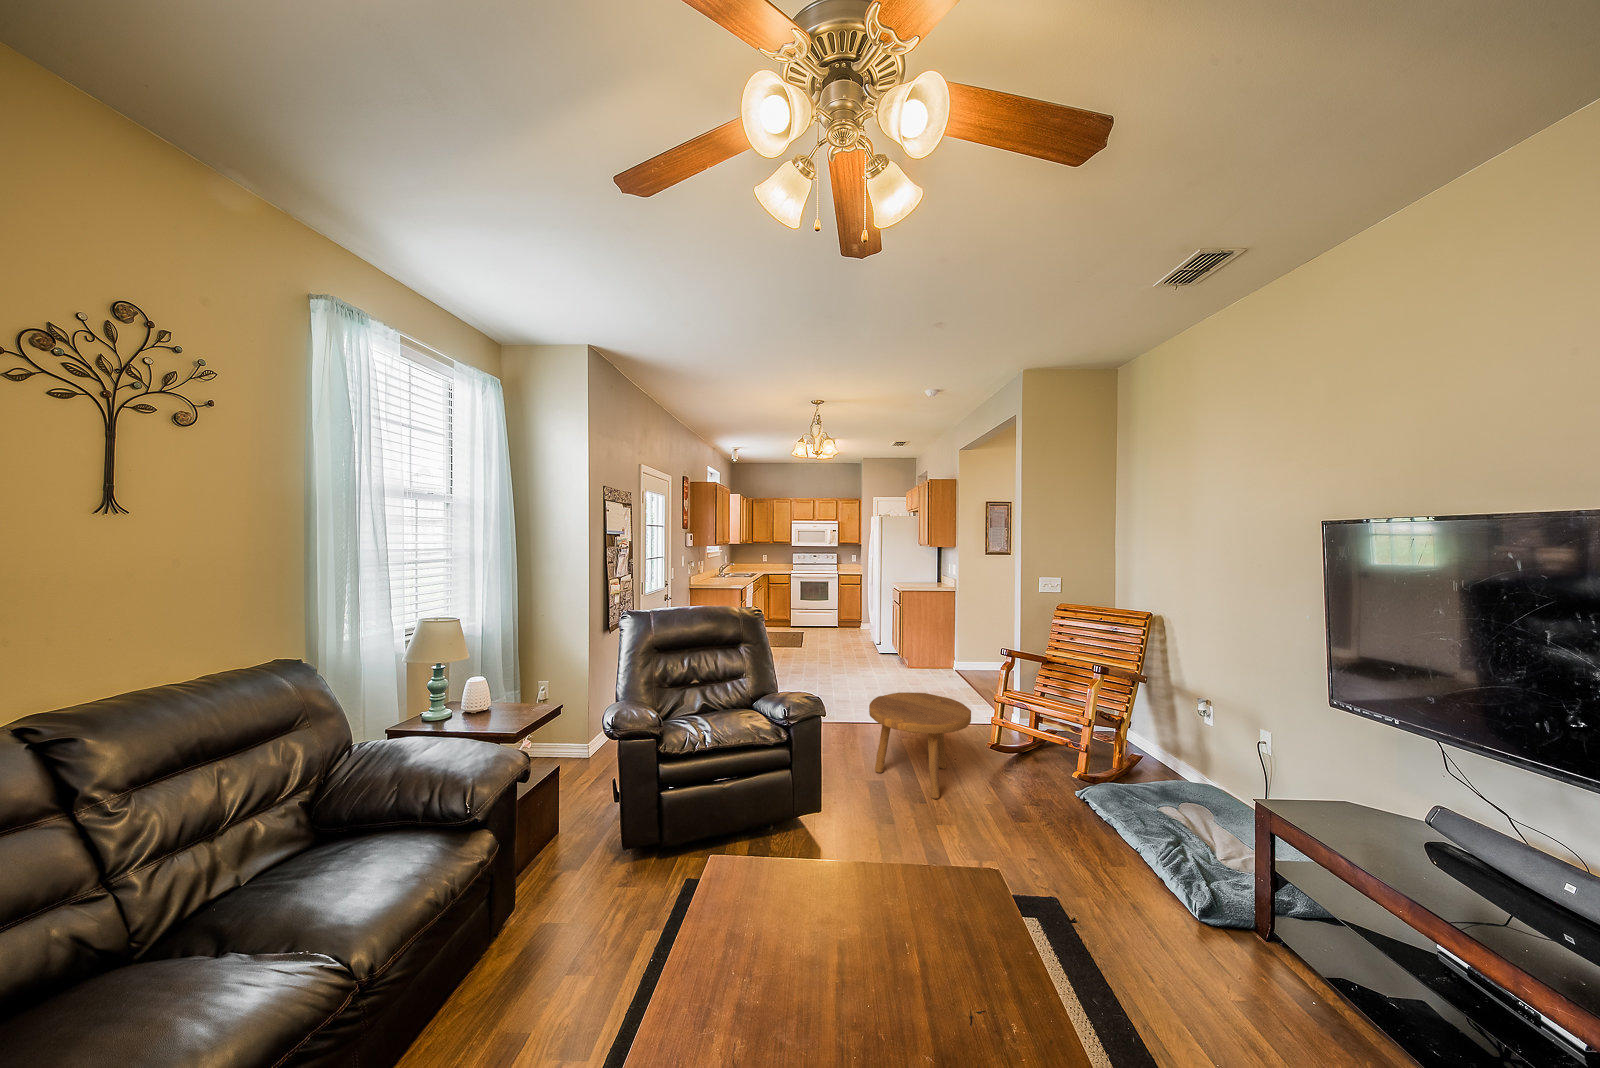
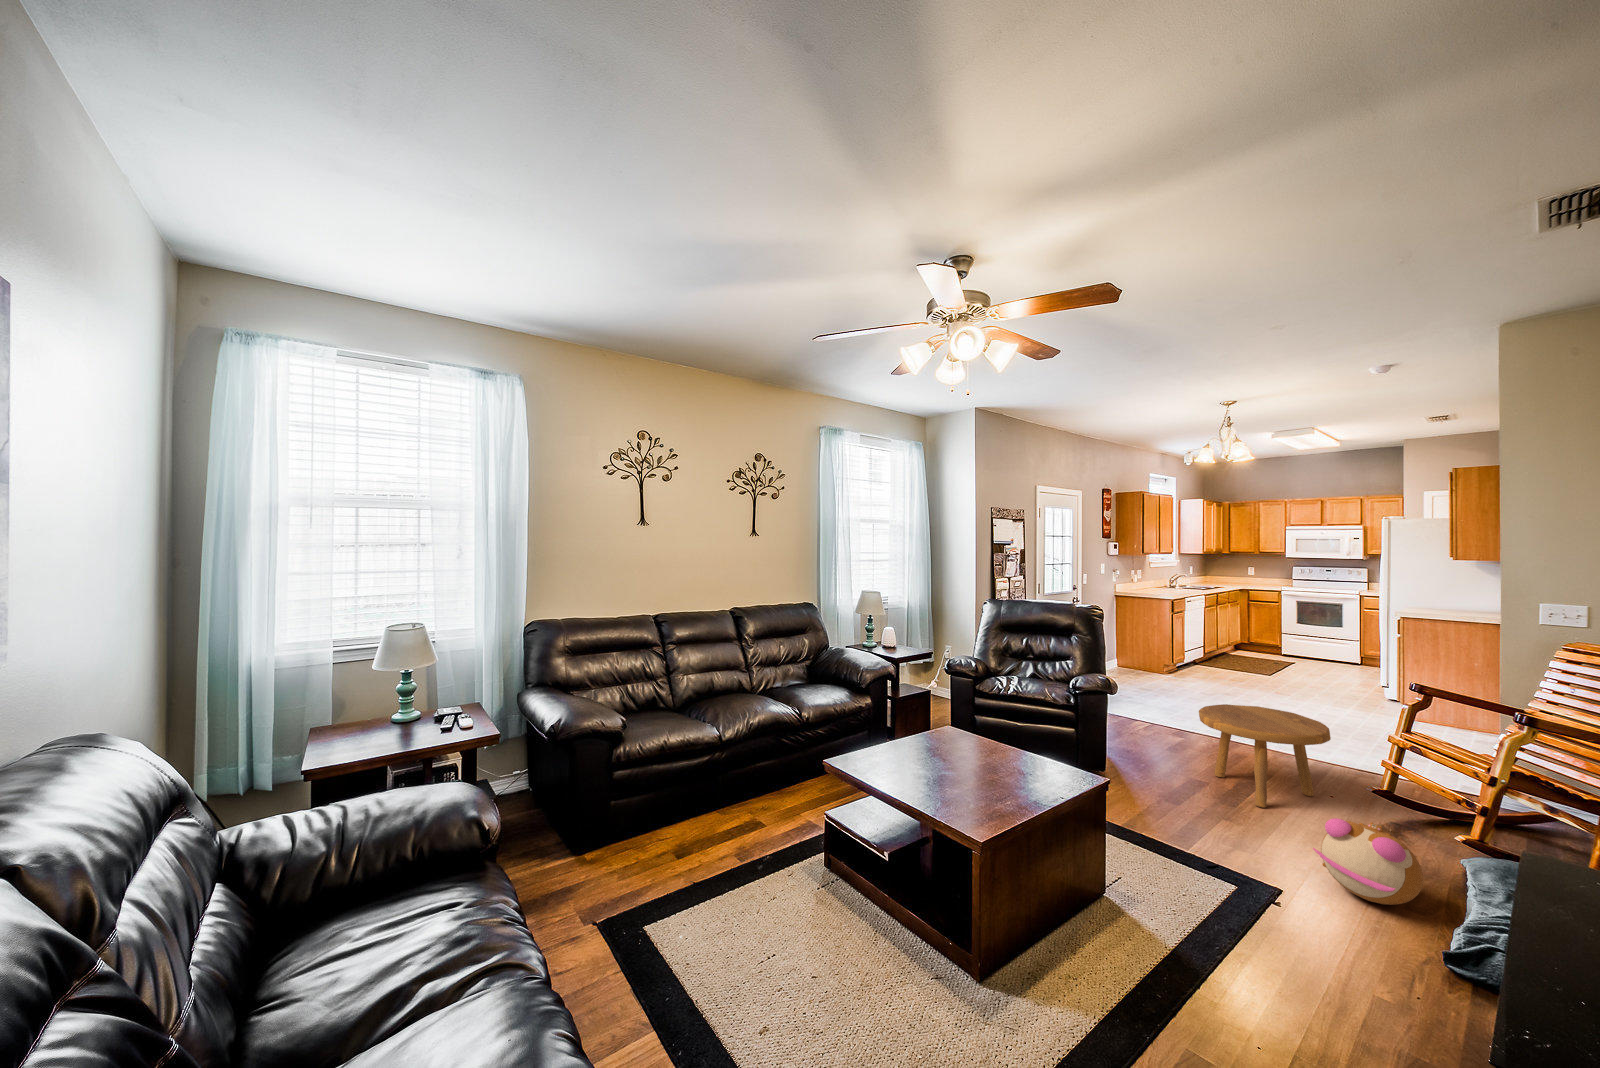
plush toy: none [1052,804,1135,884] -> present [1313,818,1423,905]

